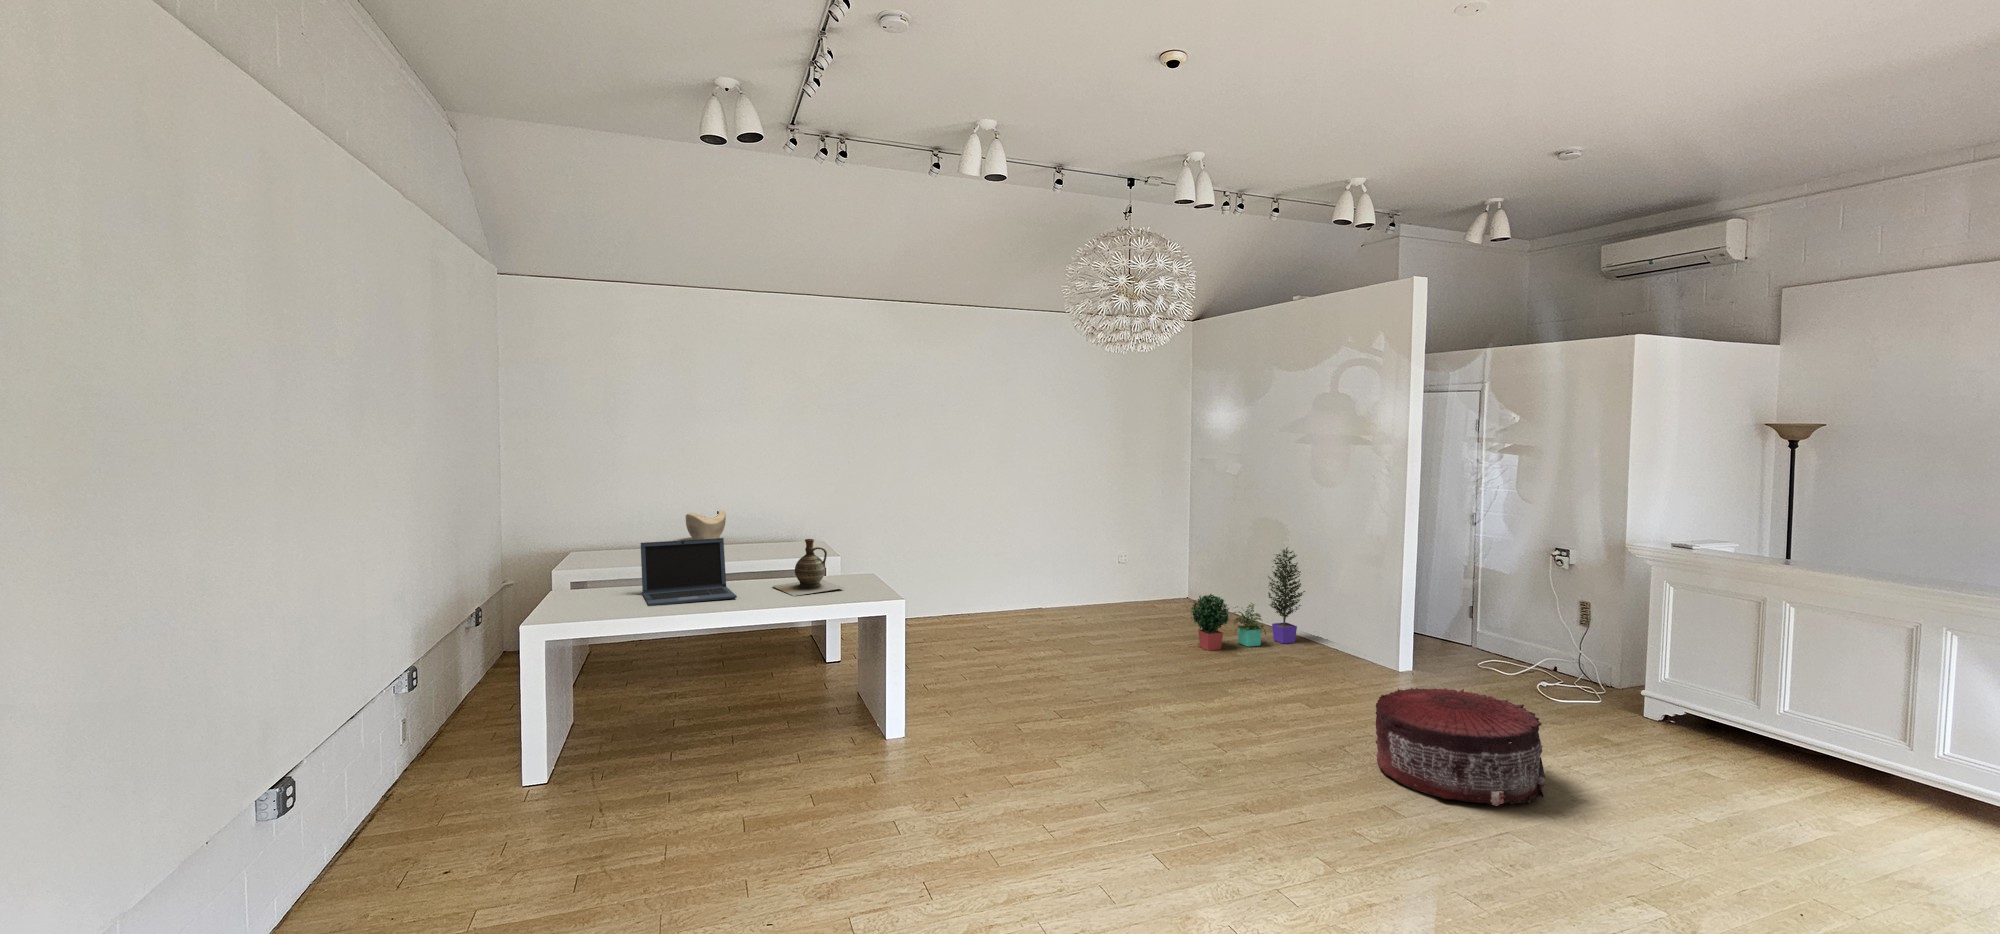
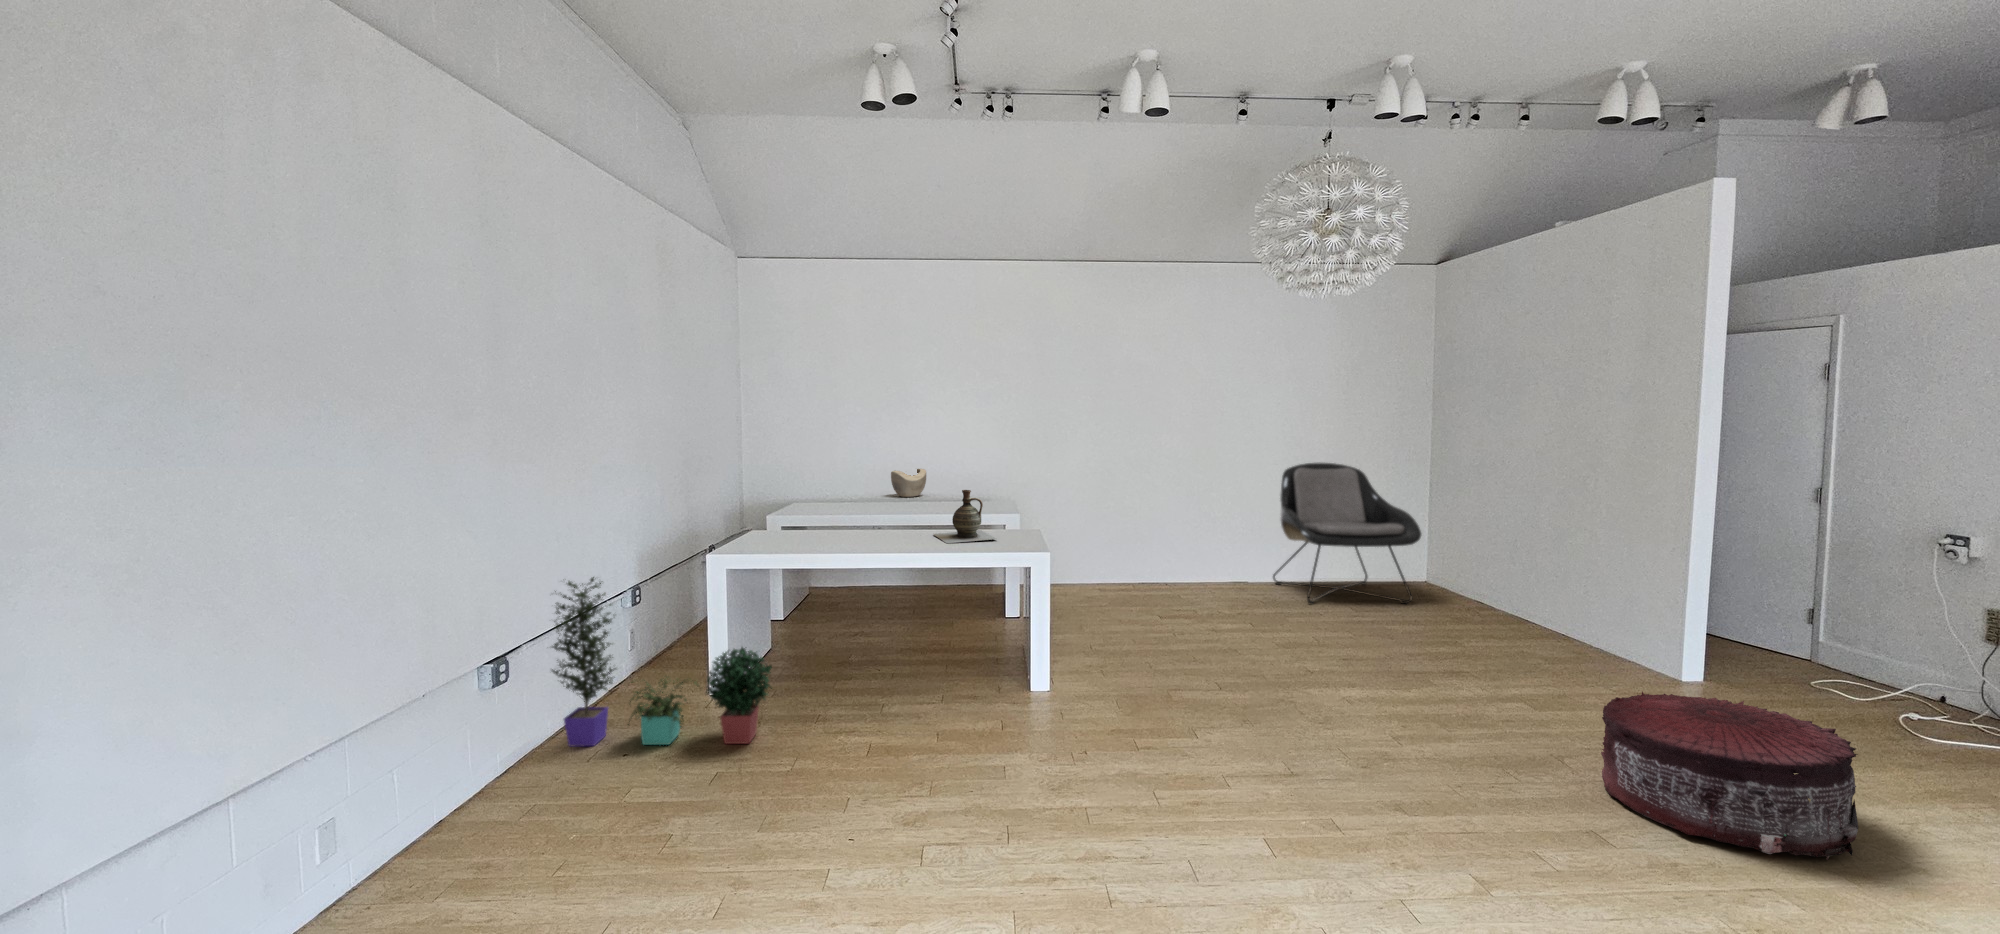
lounge chair: none [1068,496,1196,628] -> present [1273,462,1421,604]
laptop: present [641,538,737,606] -> none [815,487,894,544]
potted plant: present [1191,547,1305,651] -> present [552,577,772,746]

